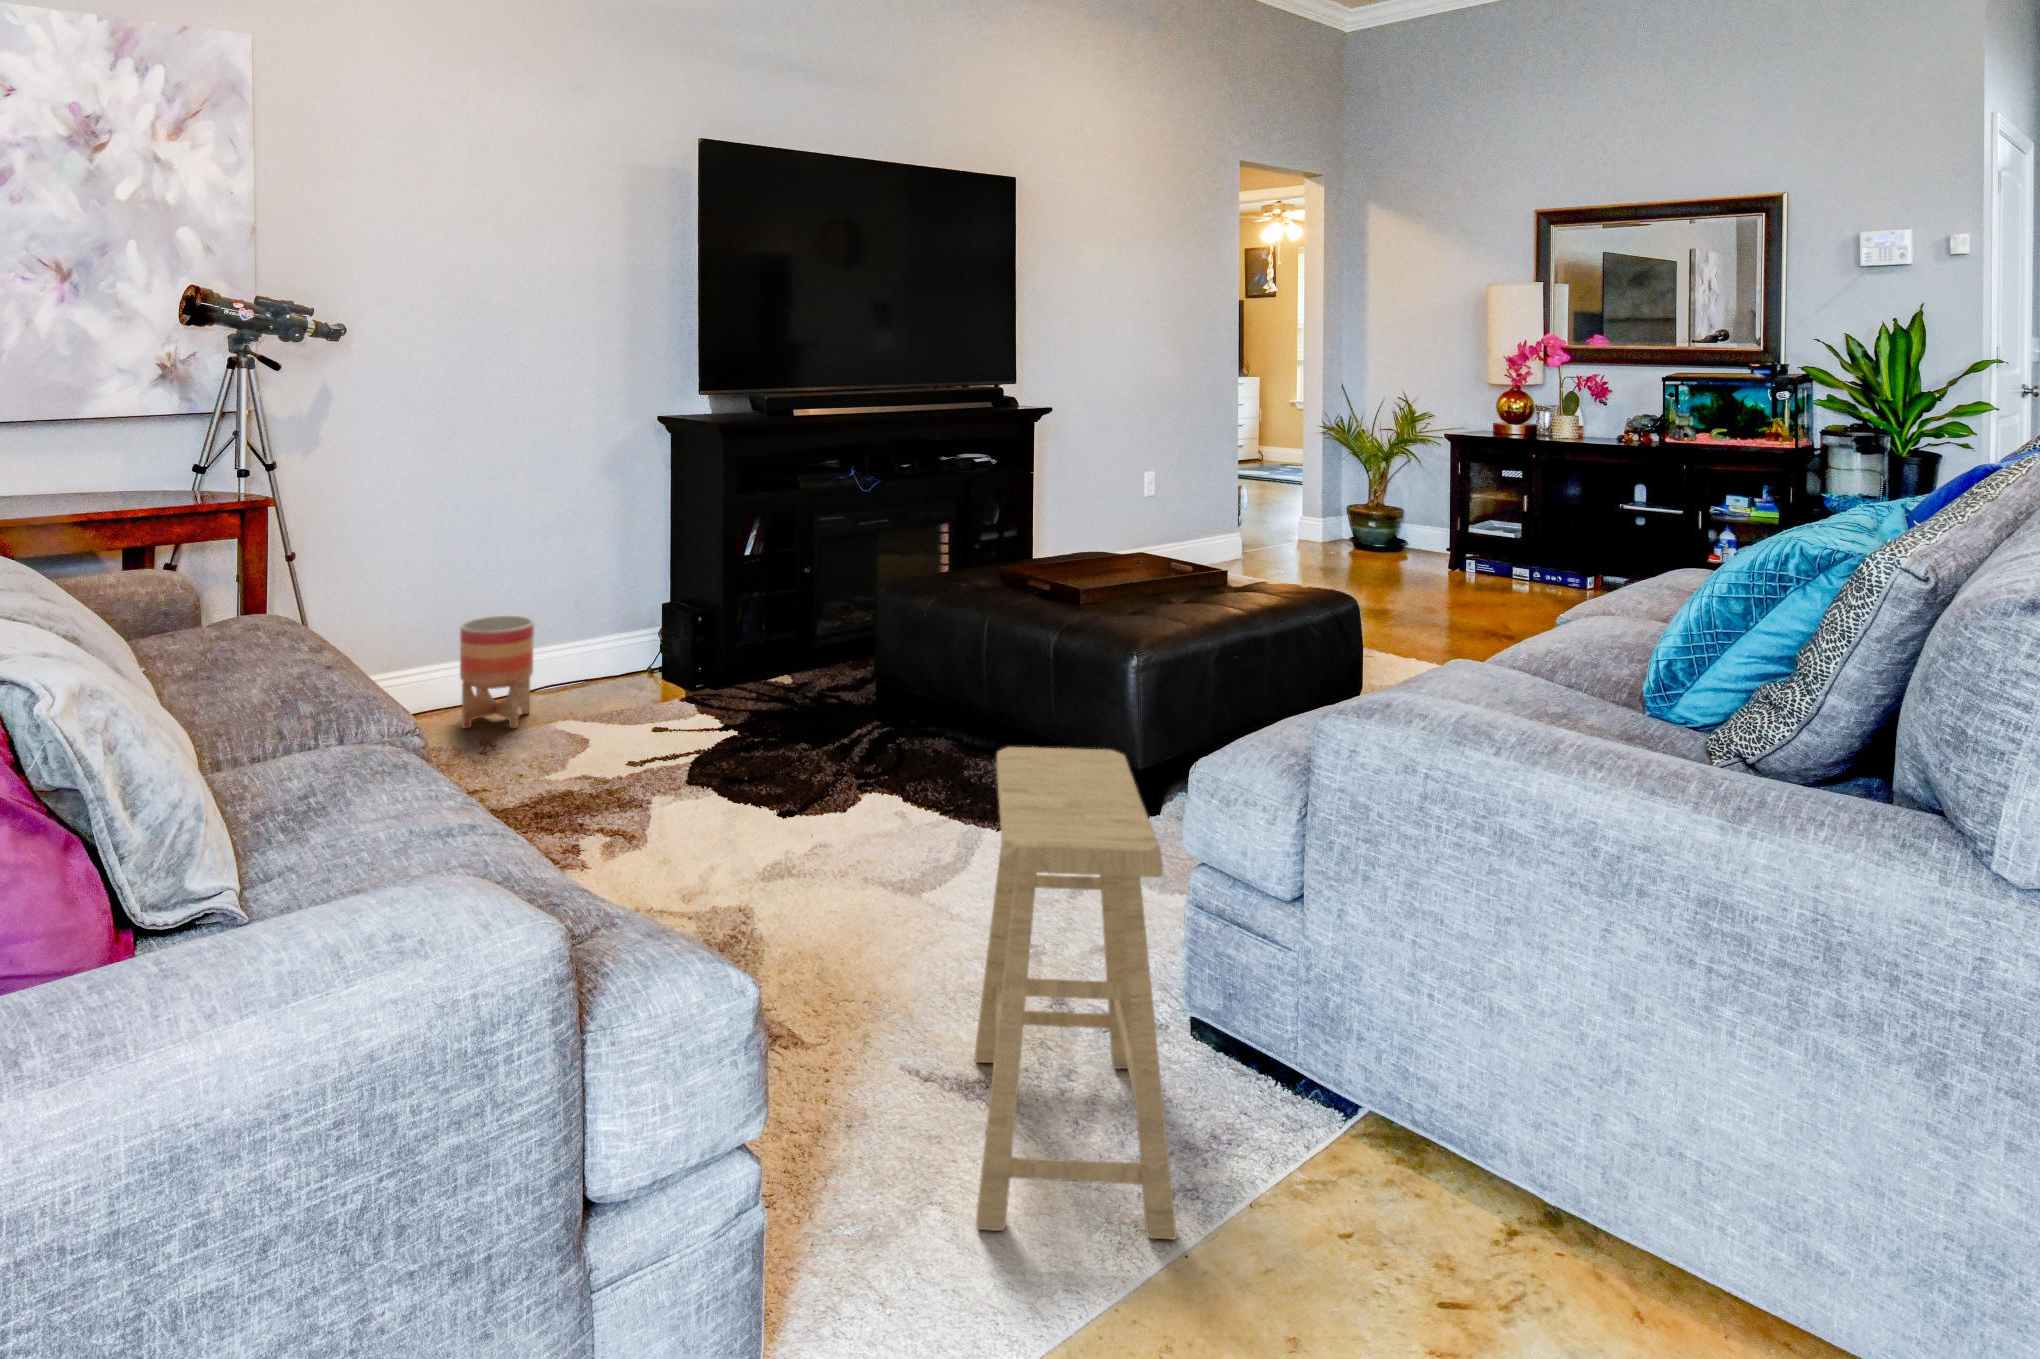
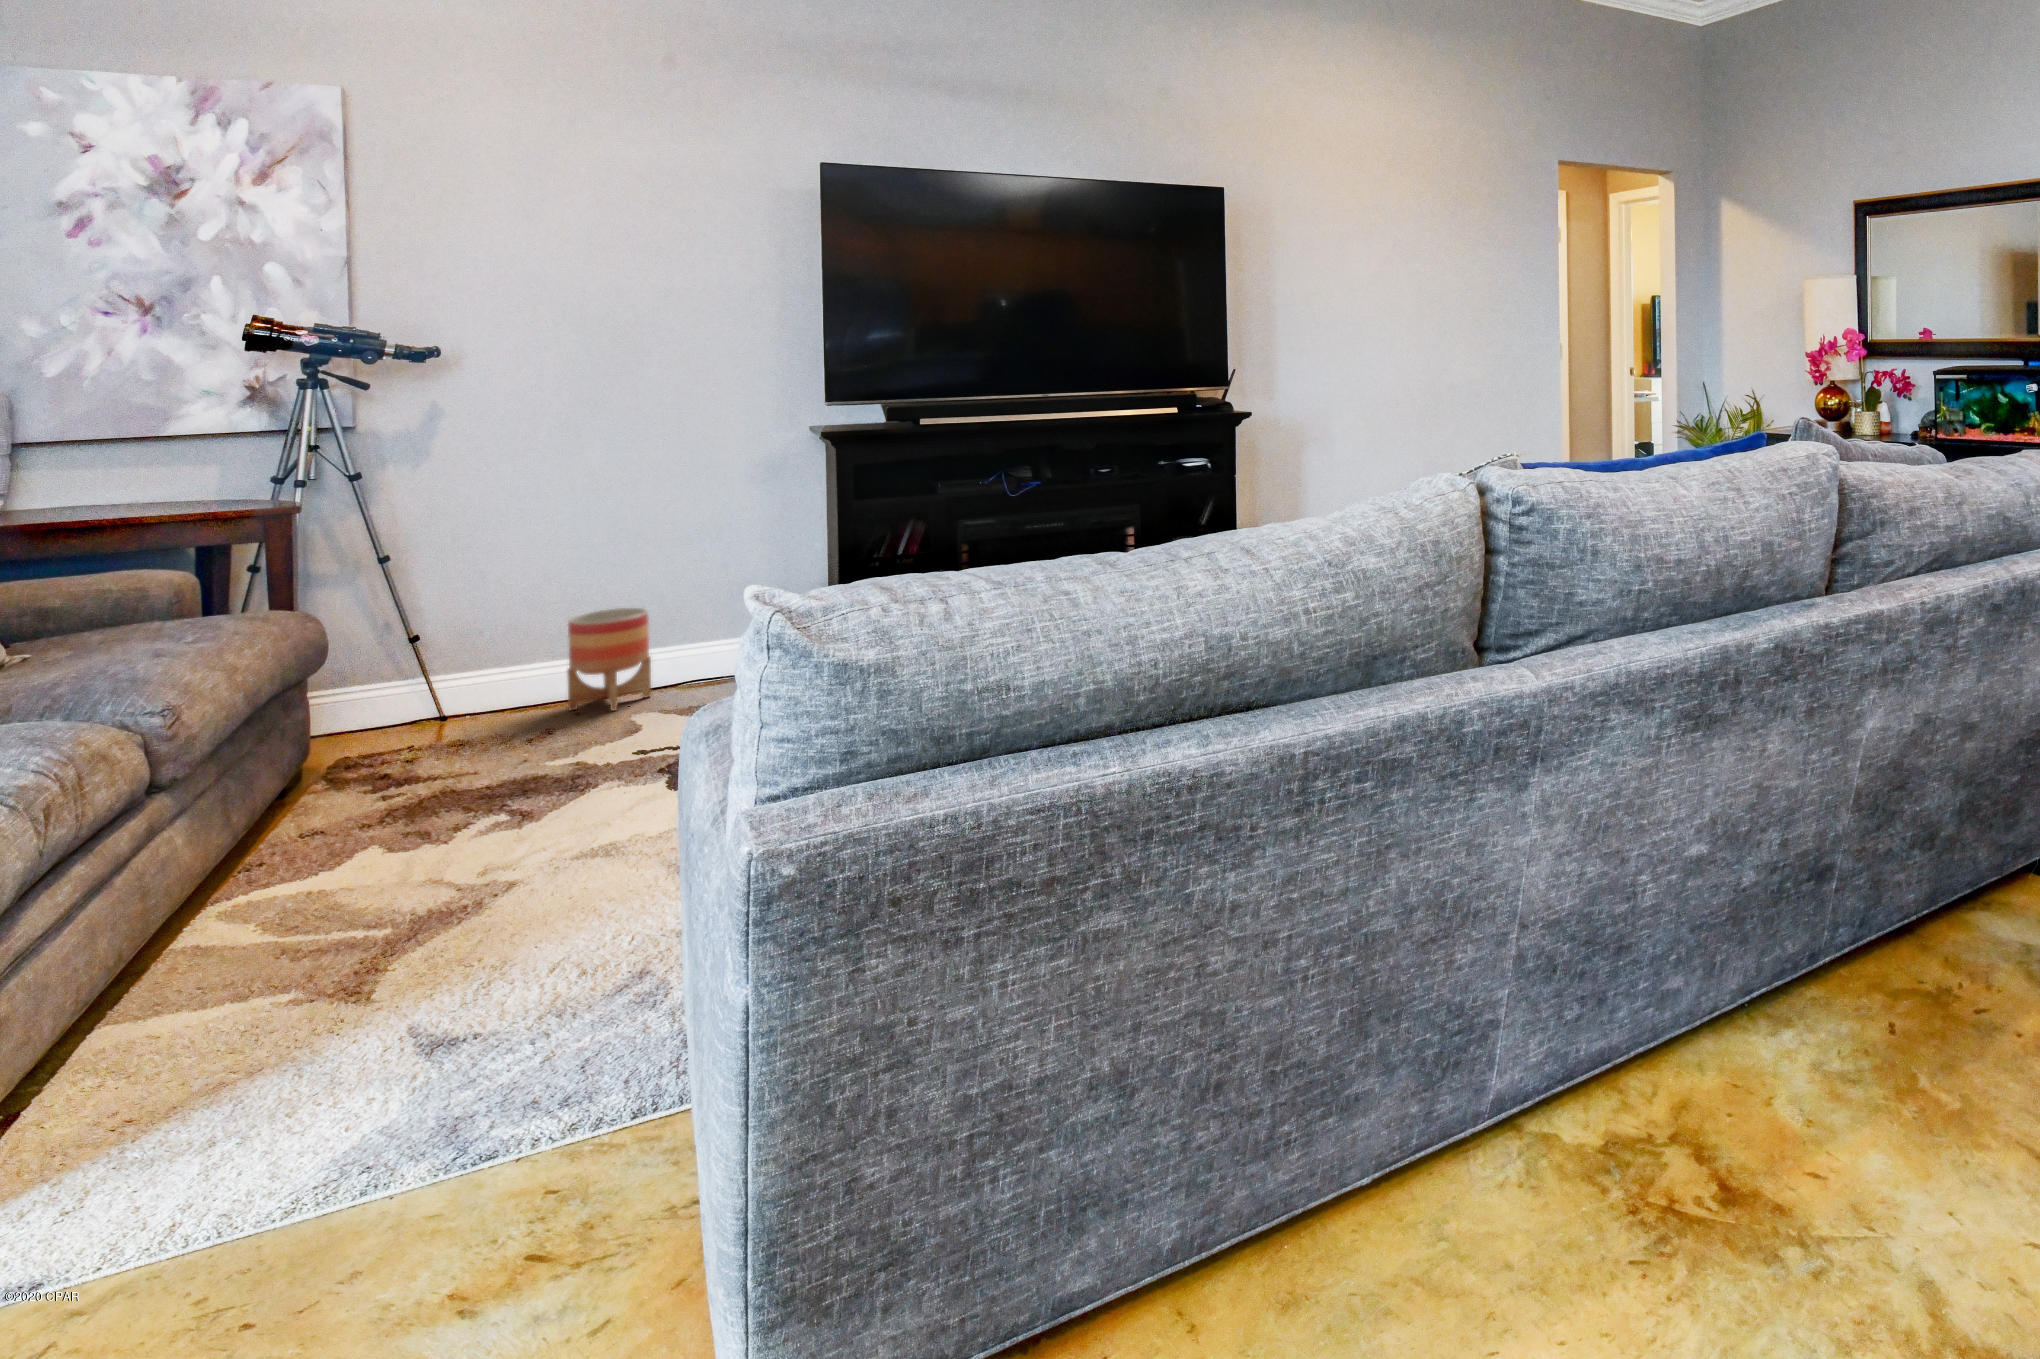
footstool: present [975,747,1177,1239] -> none [191,748,601,1216]

